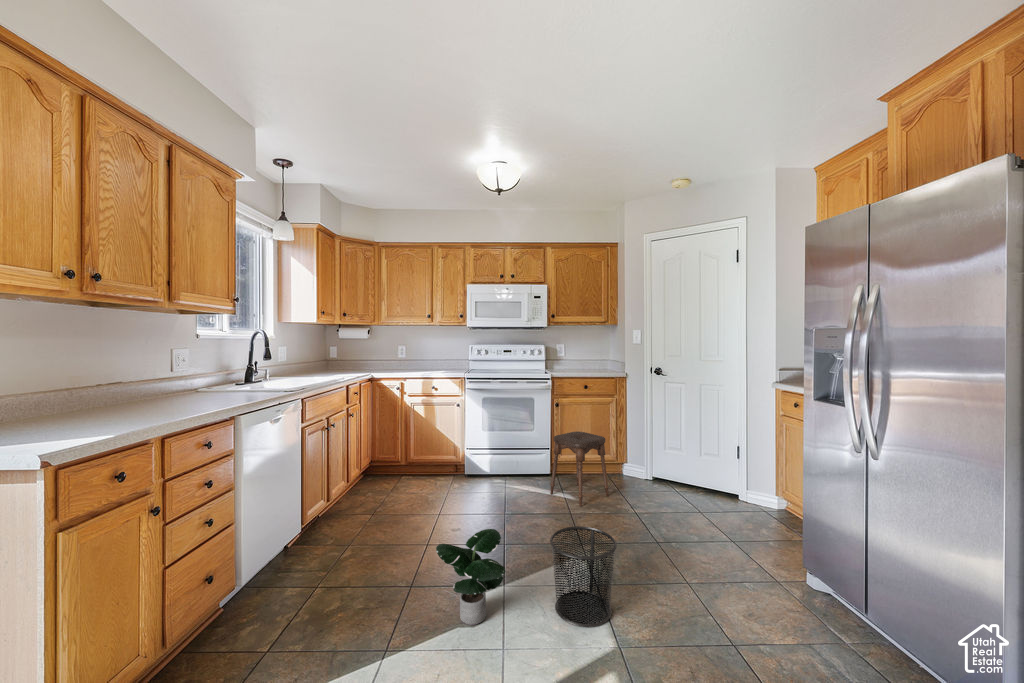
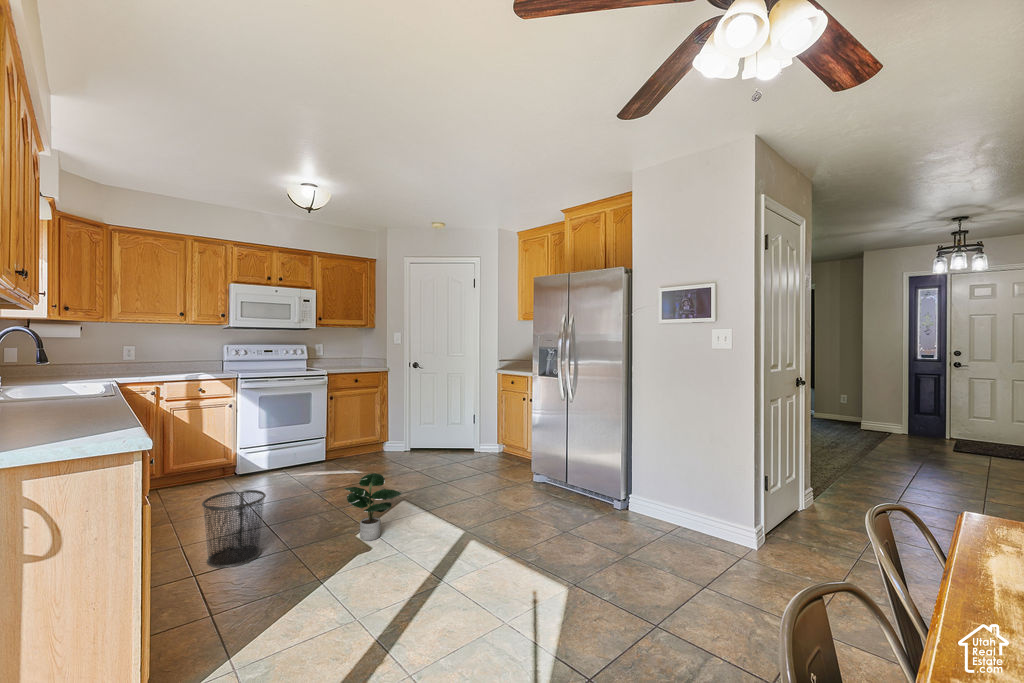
stool: present [550,431,609,506] -> none [342,417,390,474]
waste bin: present [550,526,617,627] -> present [202,490,266,568]

